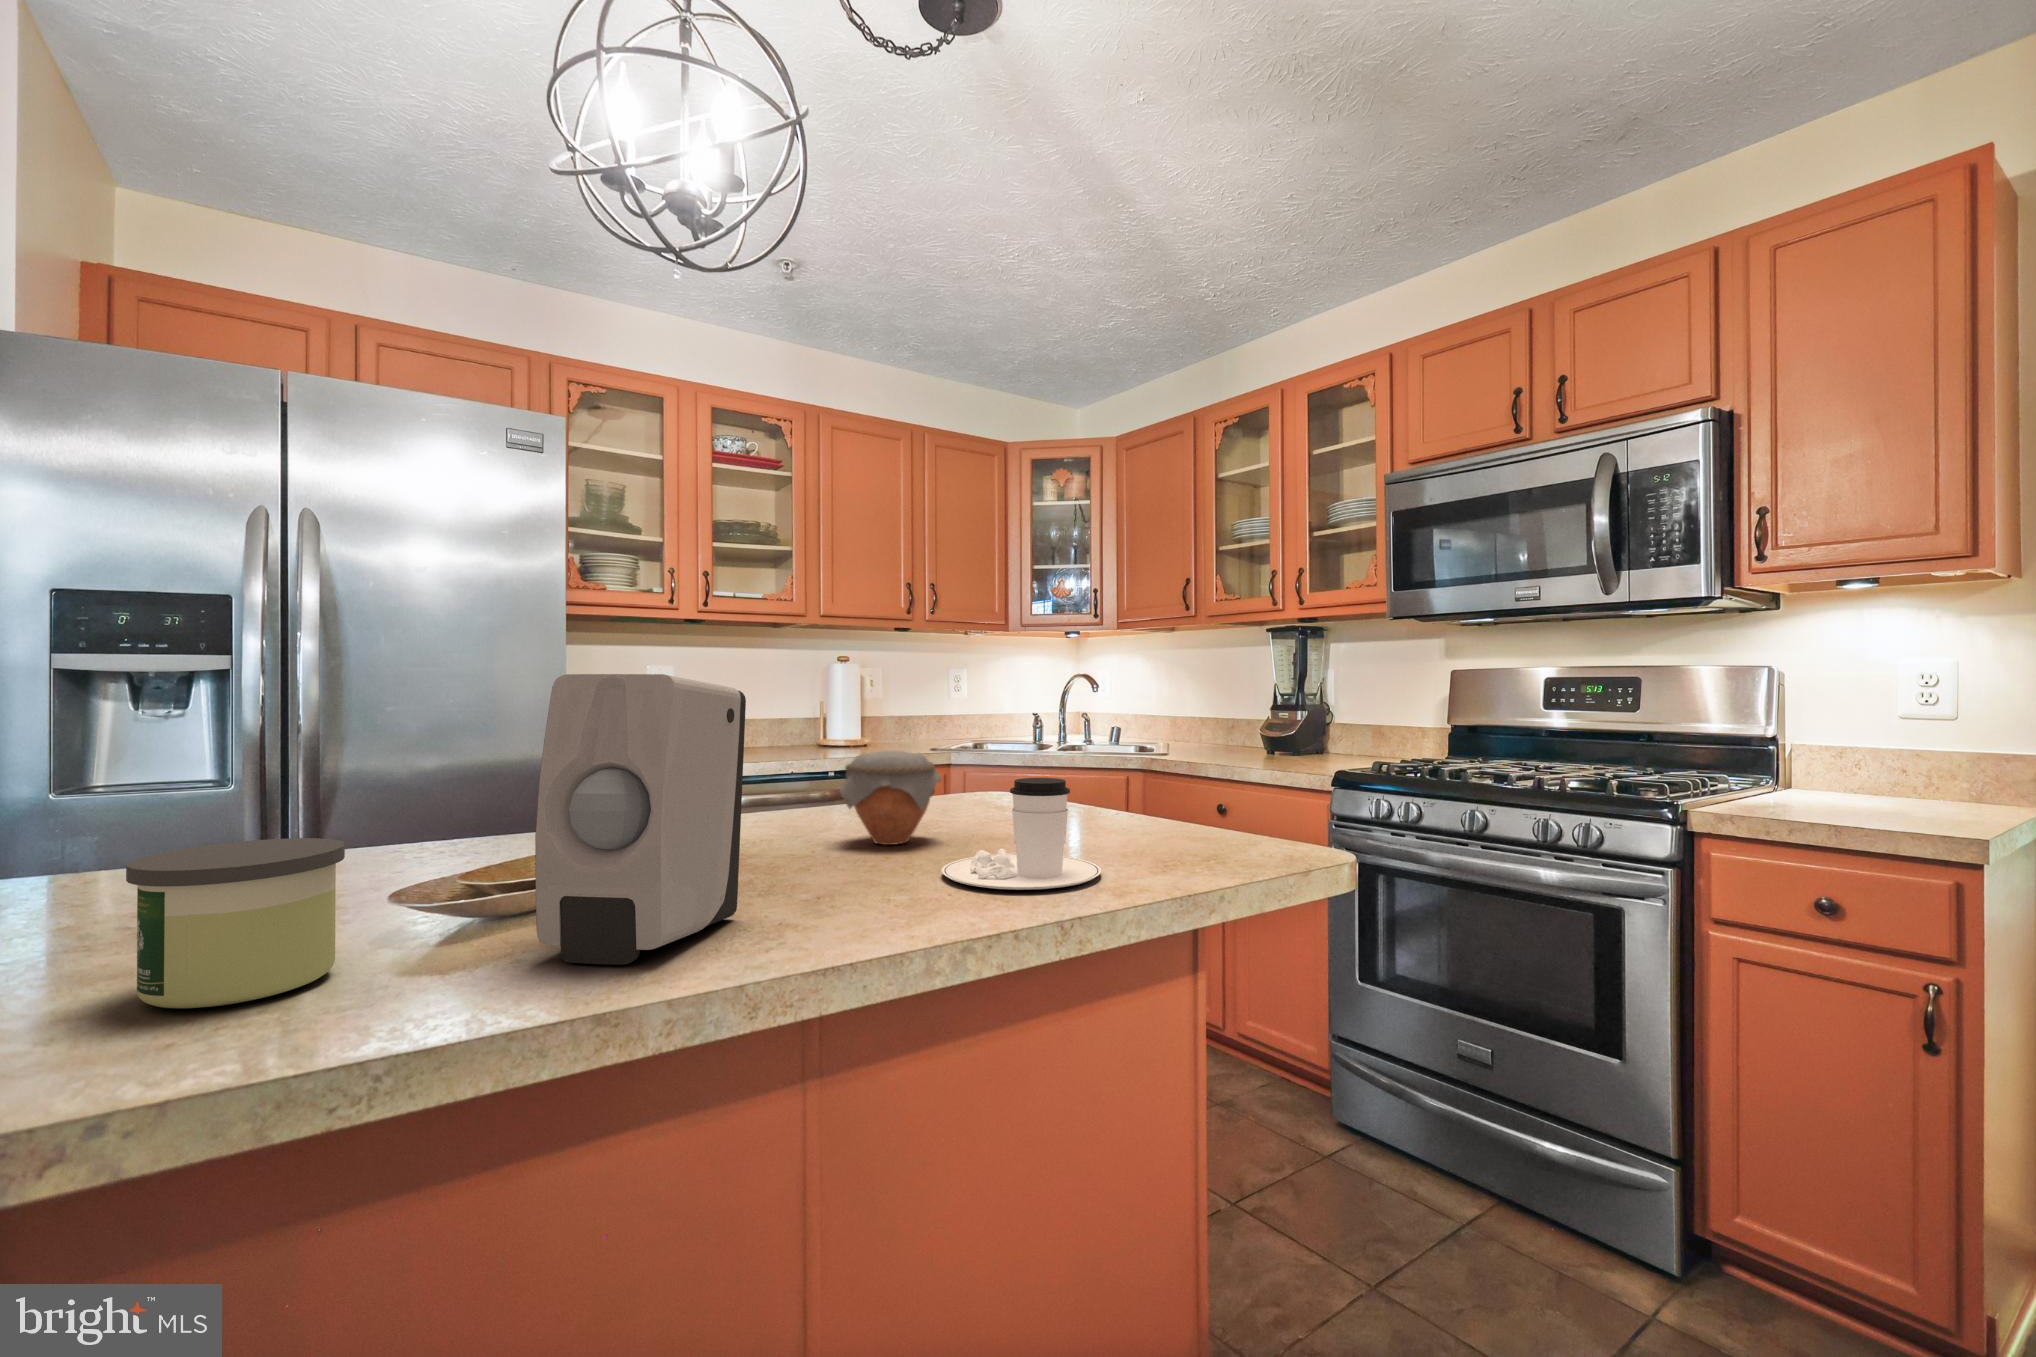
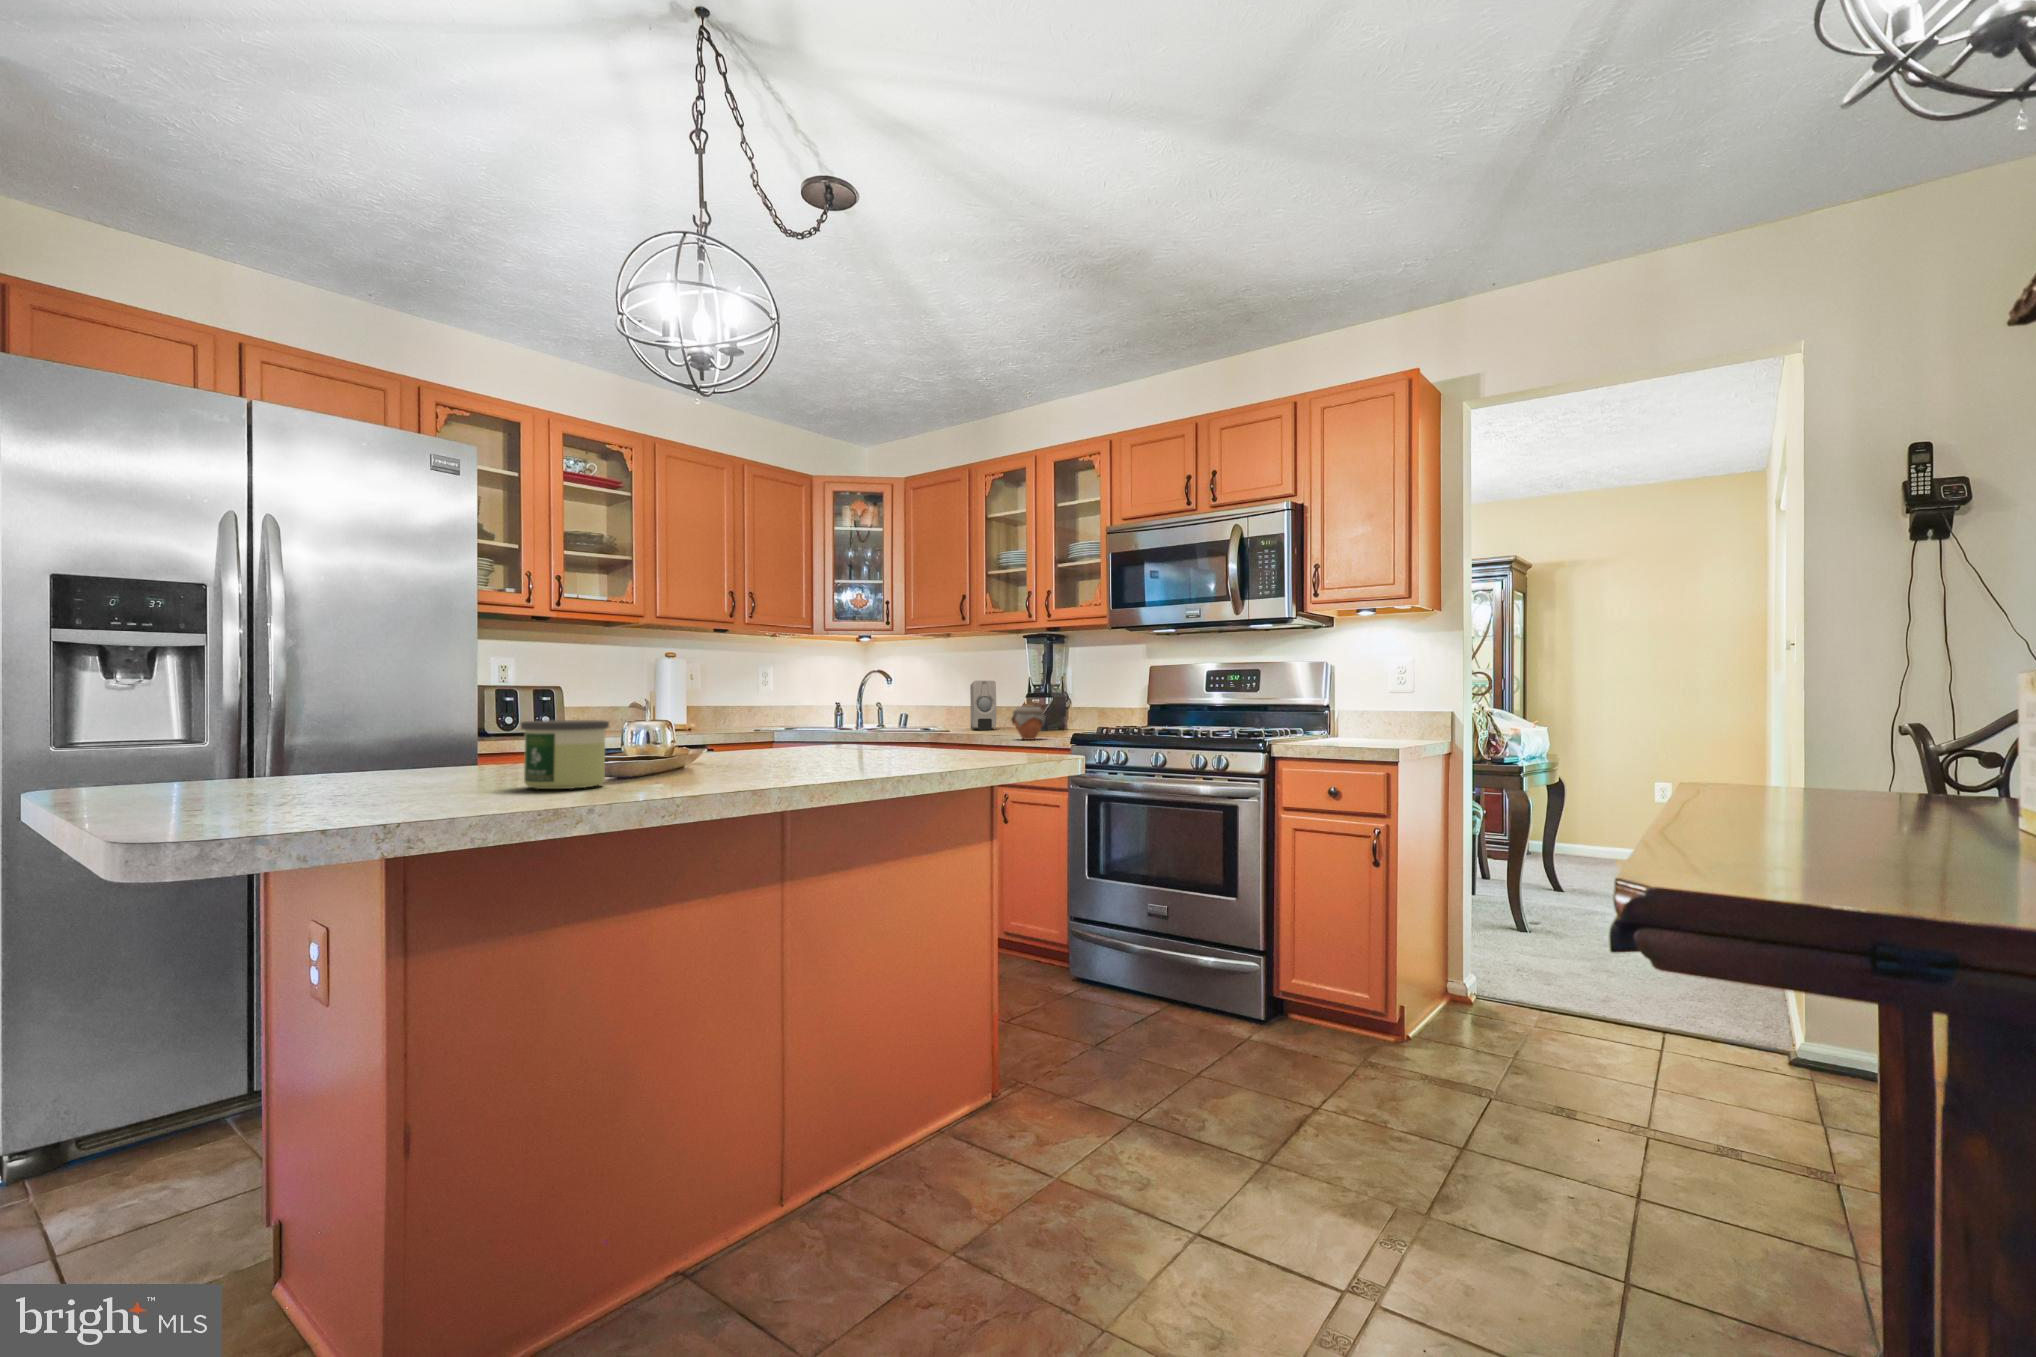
soap dispenser: present [535,674,746,965] -> present [970,681,996,730]
jar: present [839,751,941,845] -> present [1011,706,1046,740]
coffee cup: present [941,778,1101,890] -> none [860,708,950,763]

